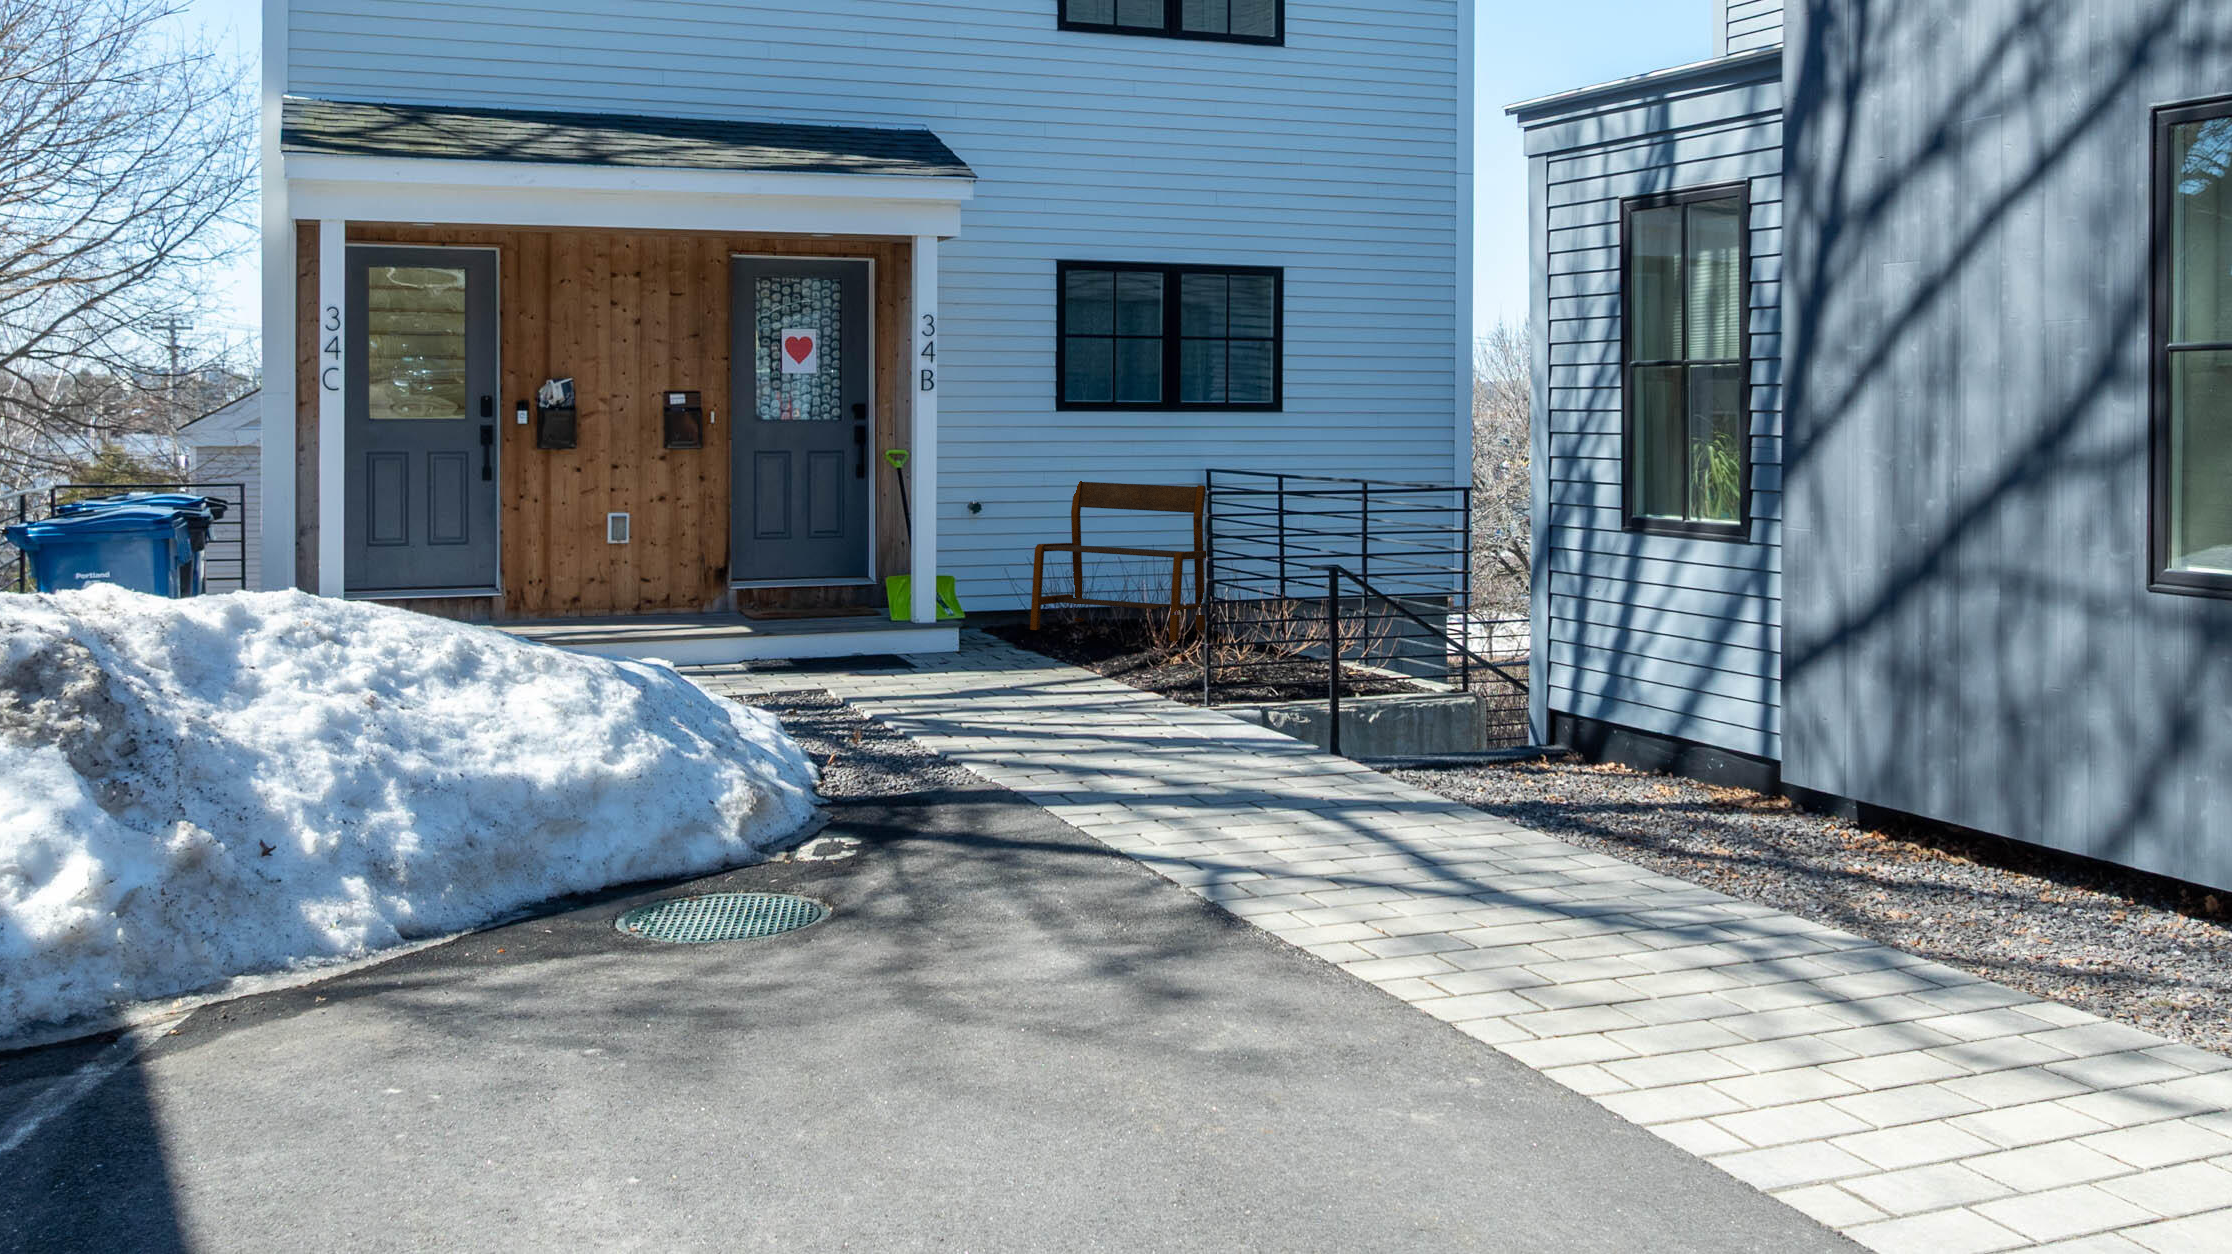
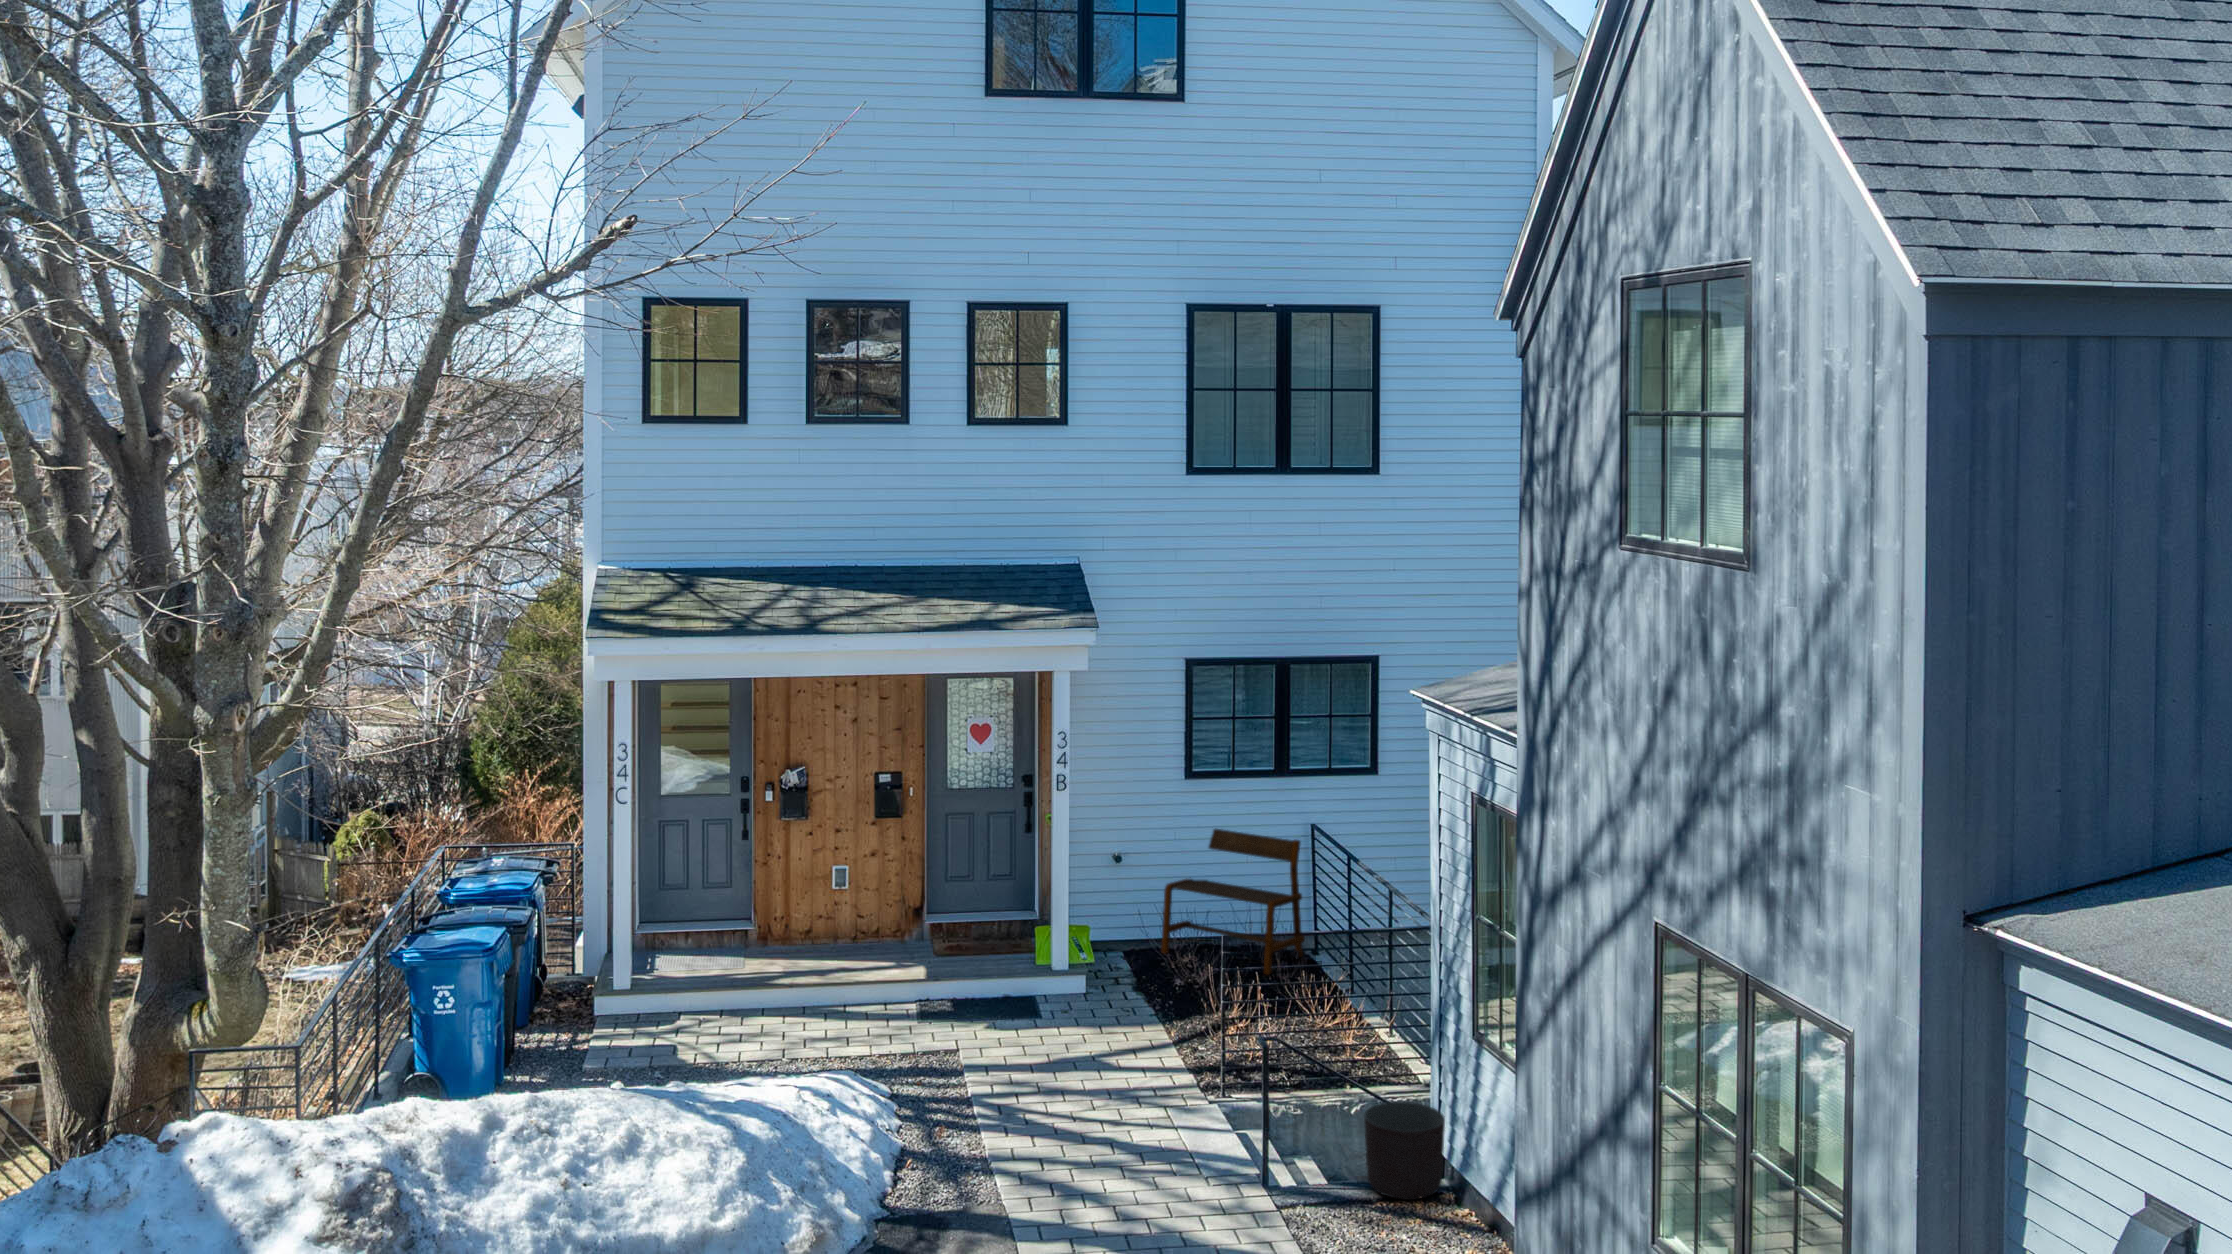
planter: none [1447,662,1554,771] -> present [1364,1102,1445,1200]

